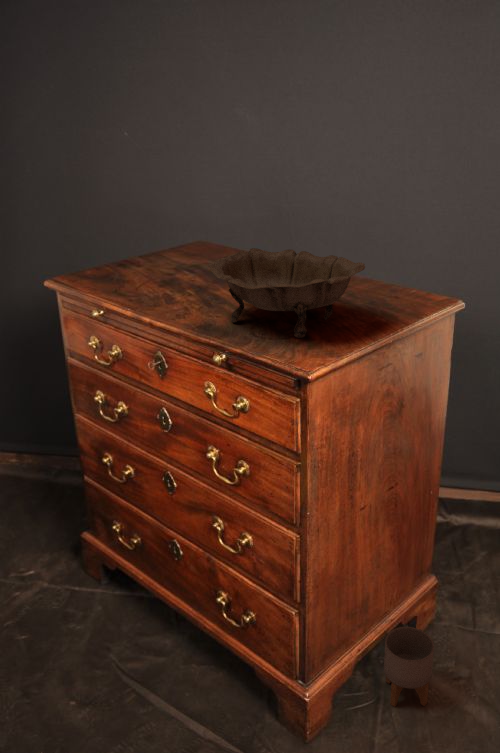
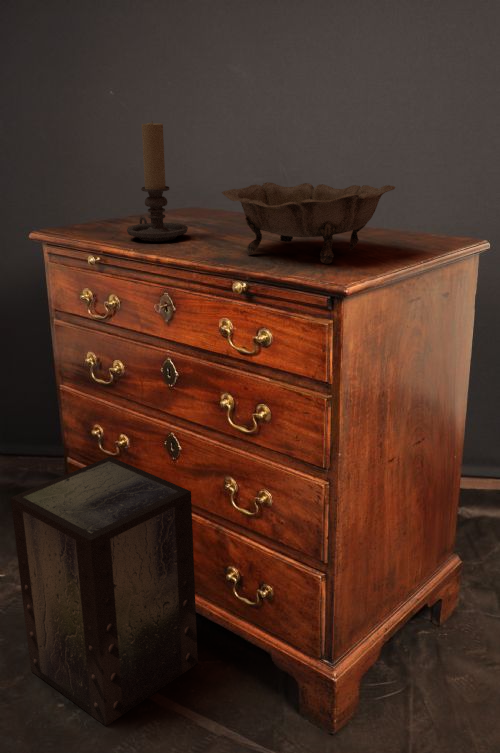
candle holder: none [127,190,184,299] -> present [127,121,188,241]
storage box: none [25,484,194,728] -> present [11,457,198,726]
planter: present [384,627,434,707] -> none [413,604,469,694]

